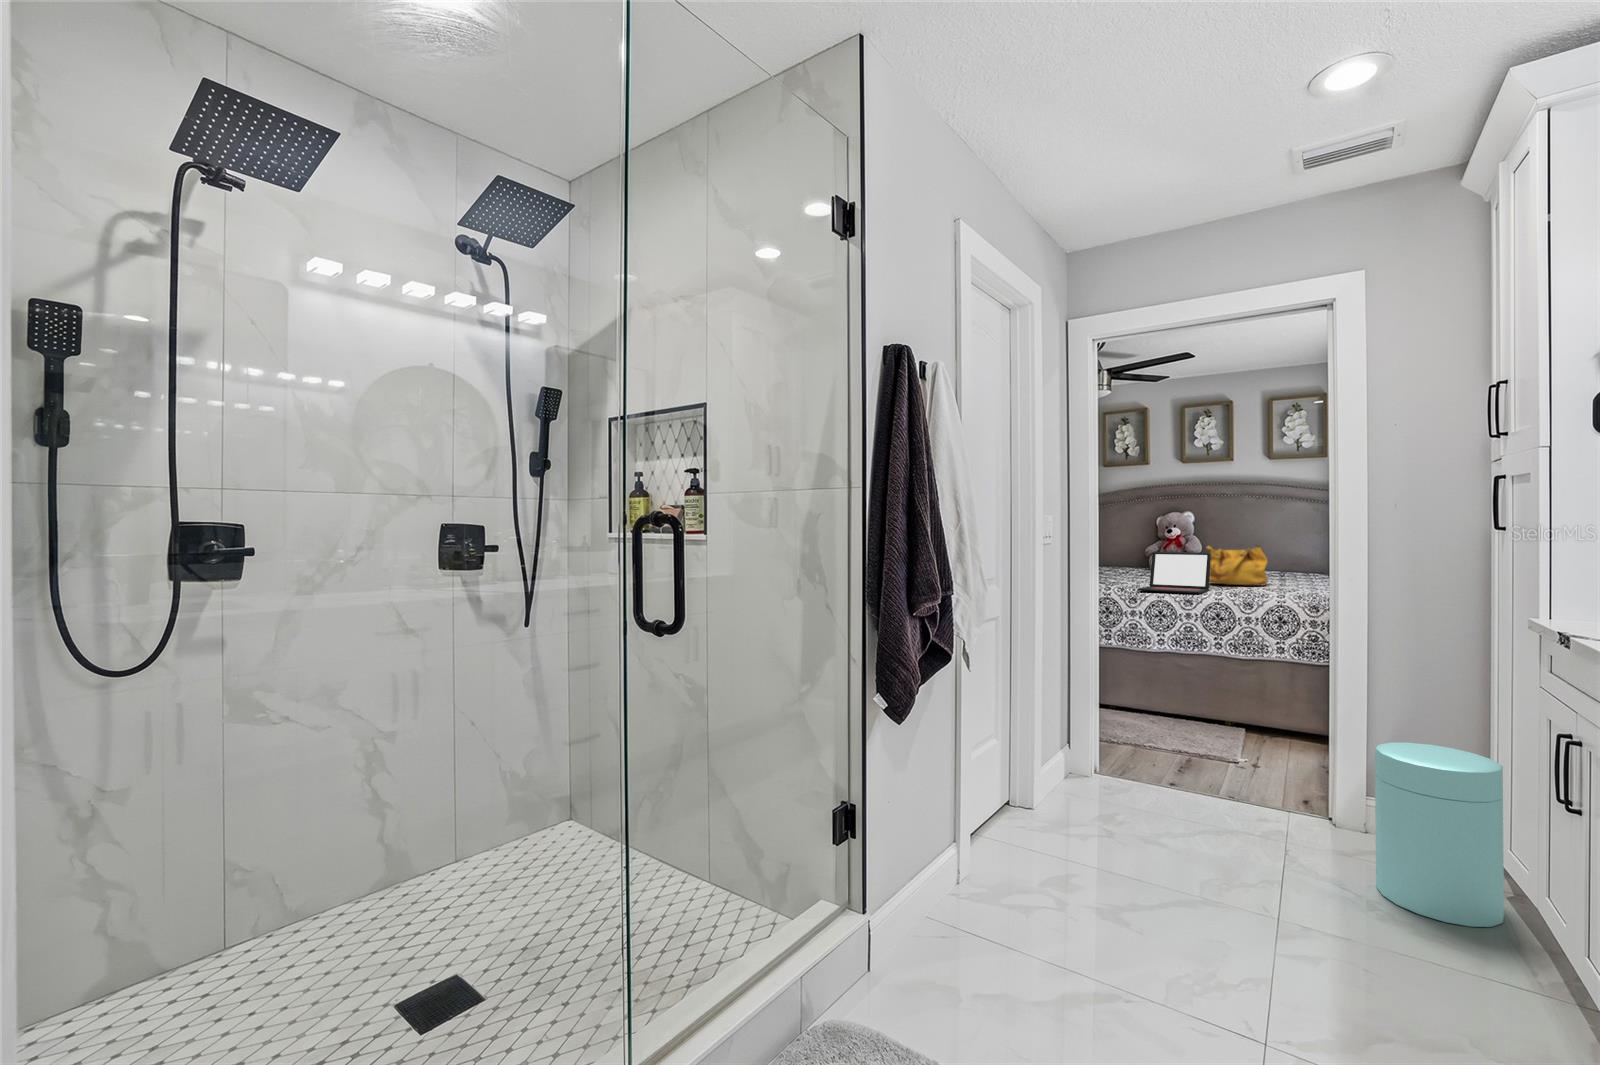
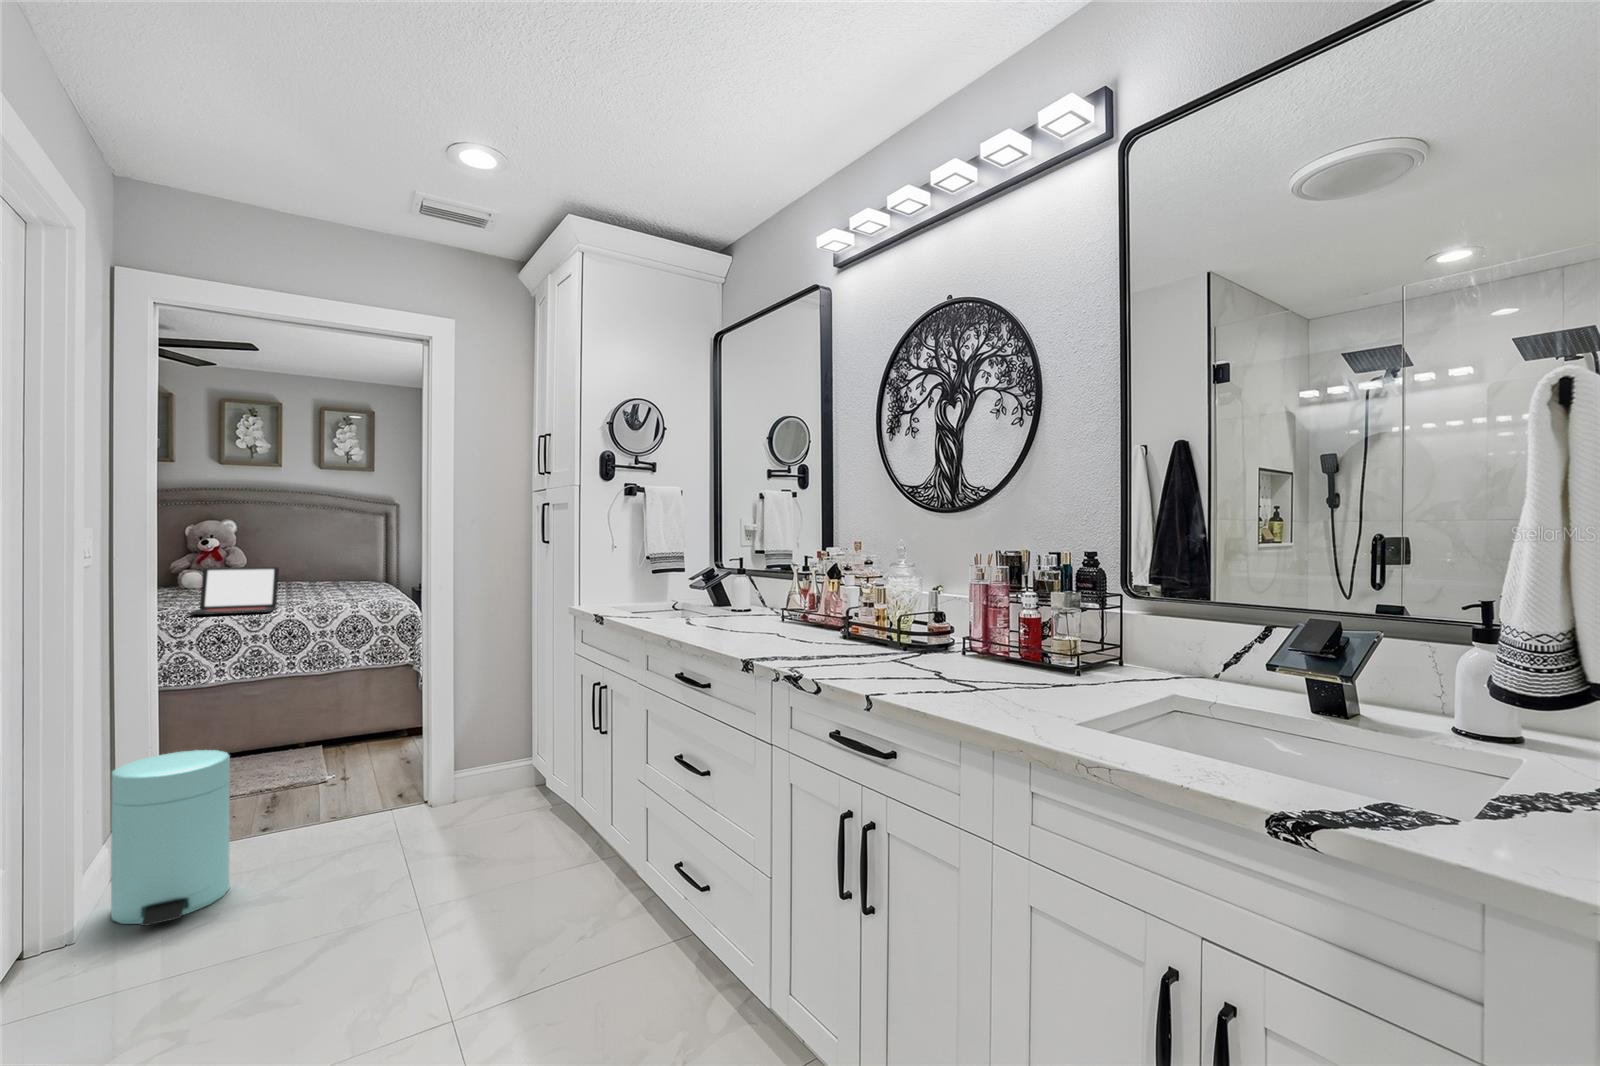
handbag: present [1207,546,1268,586] -> none [266,556,335,601]
trash can: present [1375,743,1504,927] -> present [111,750,230,926]

